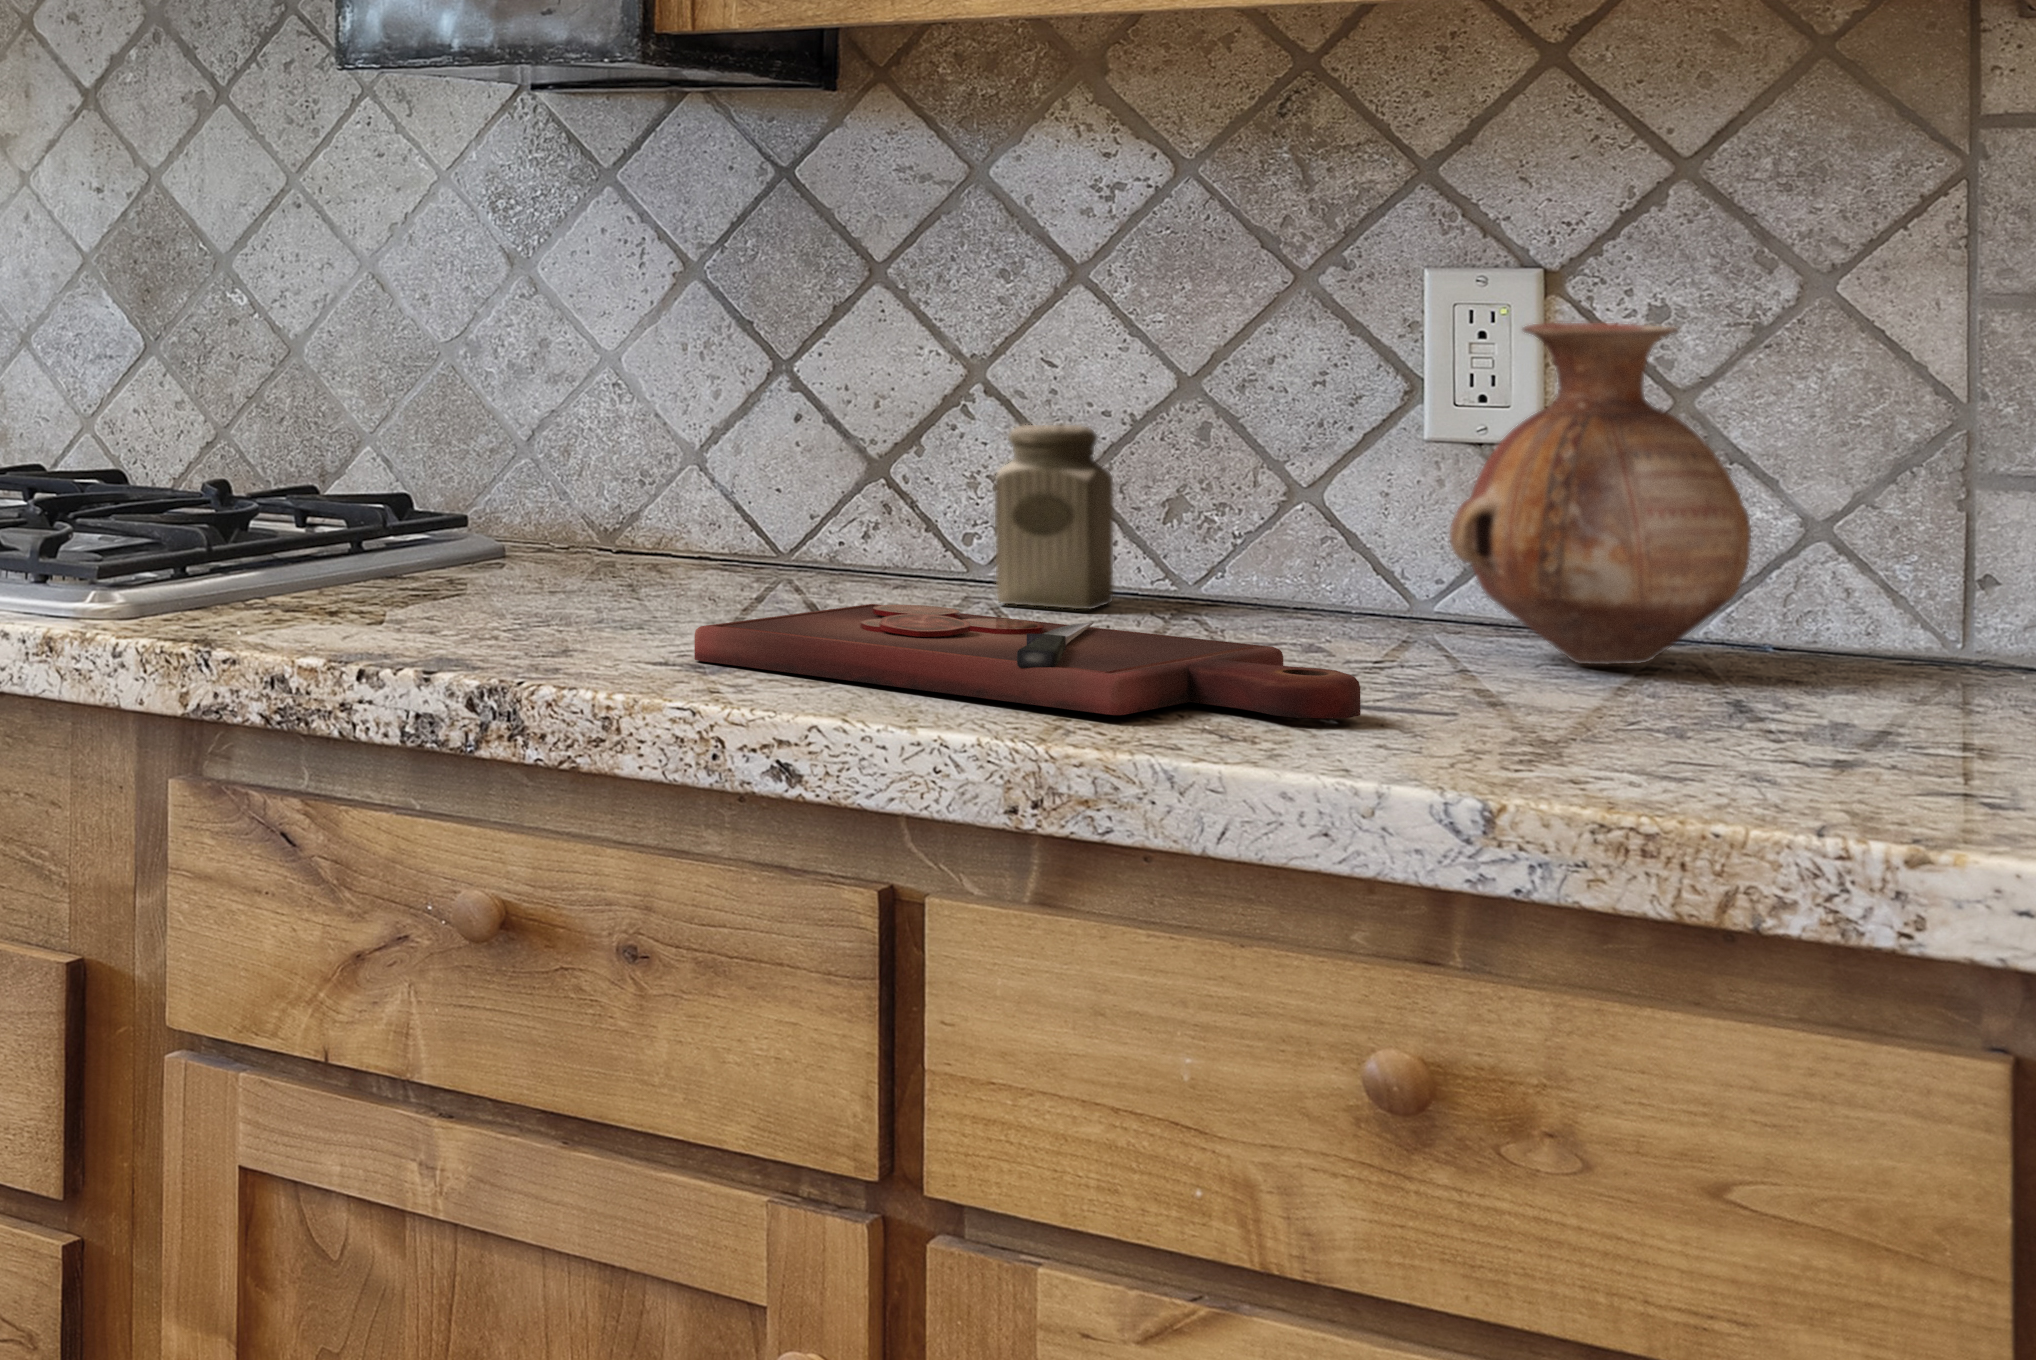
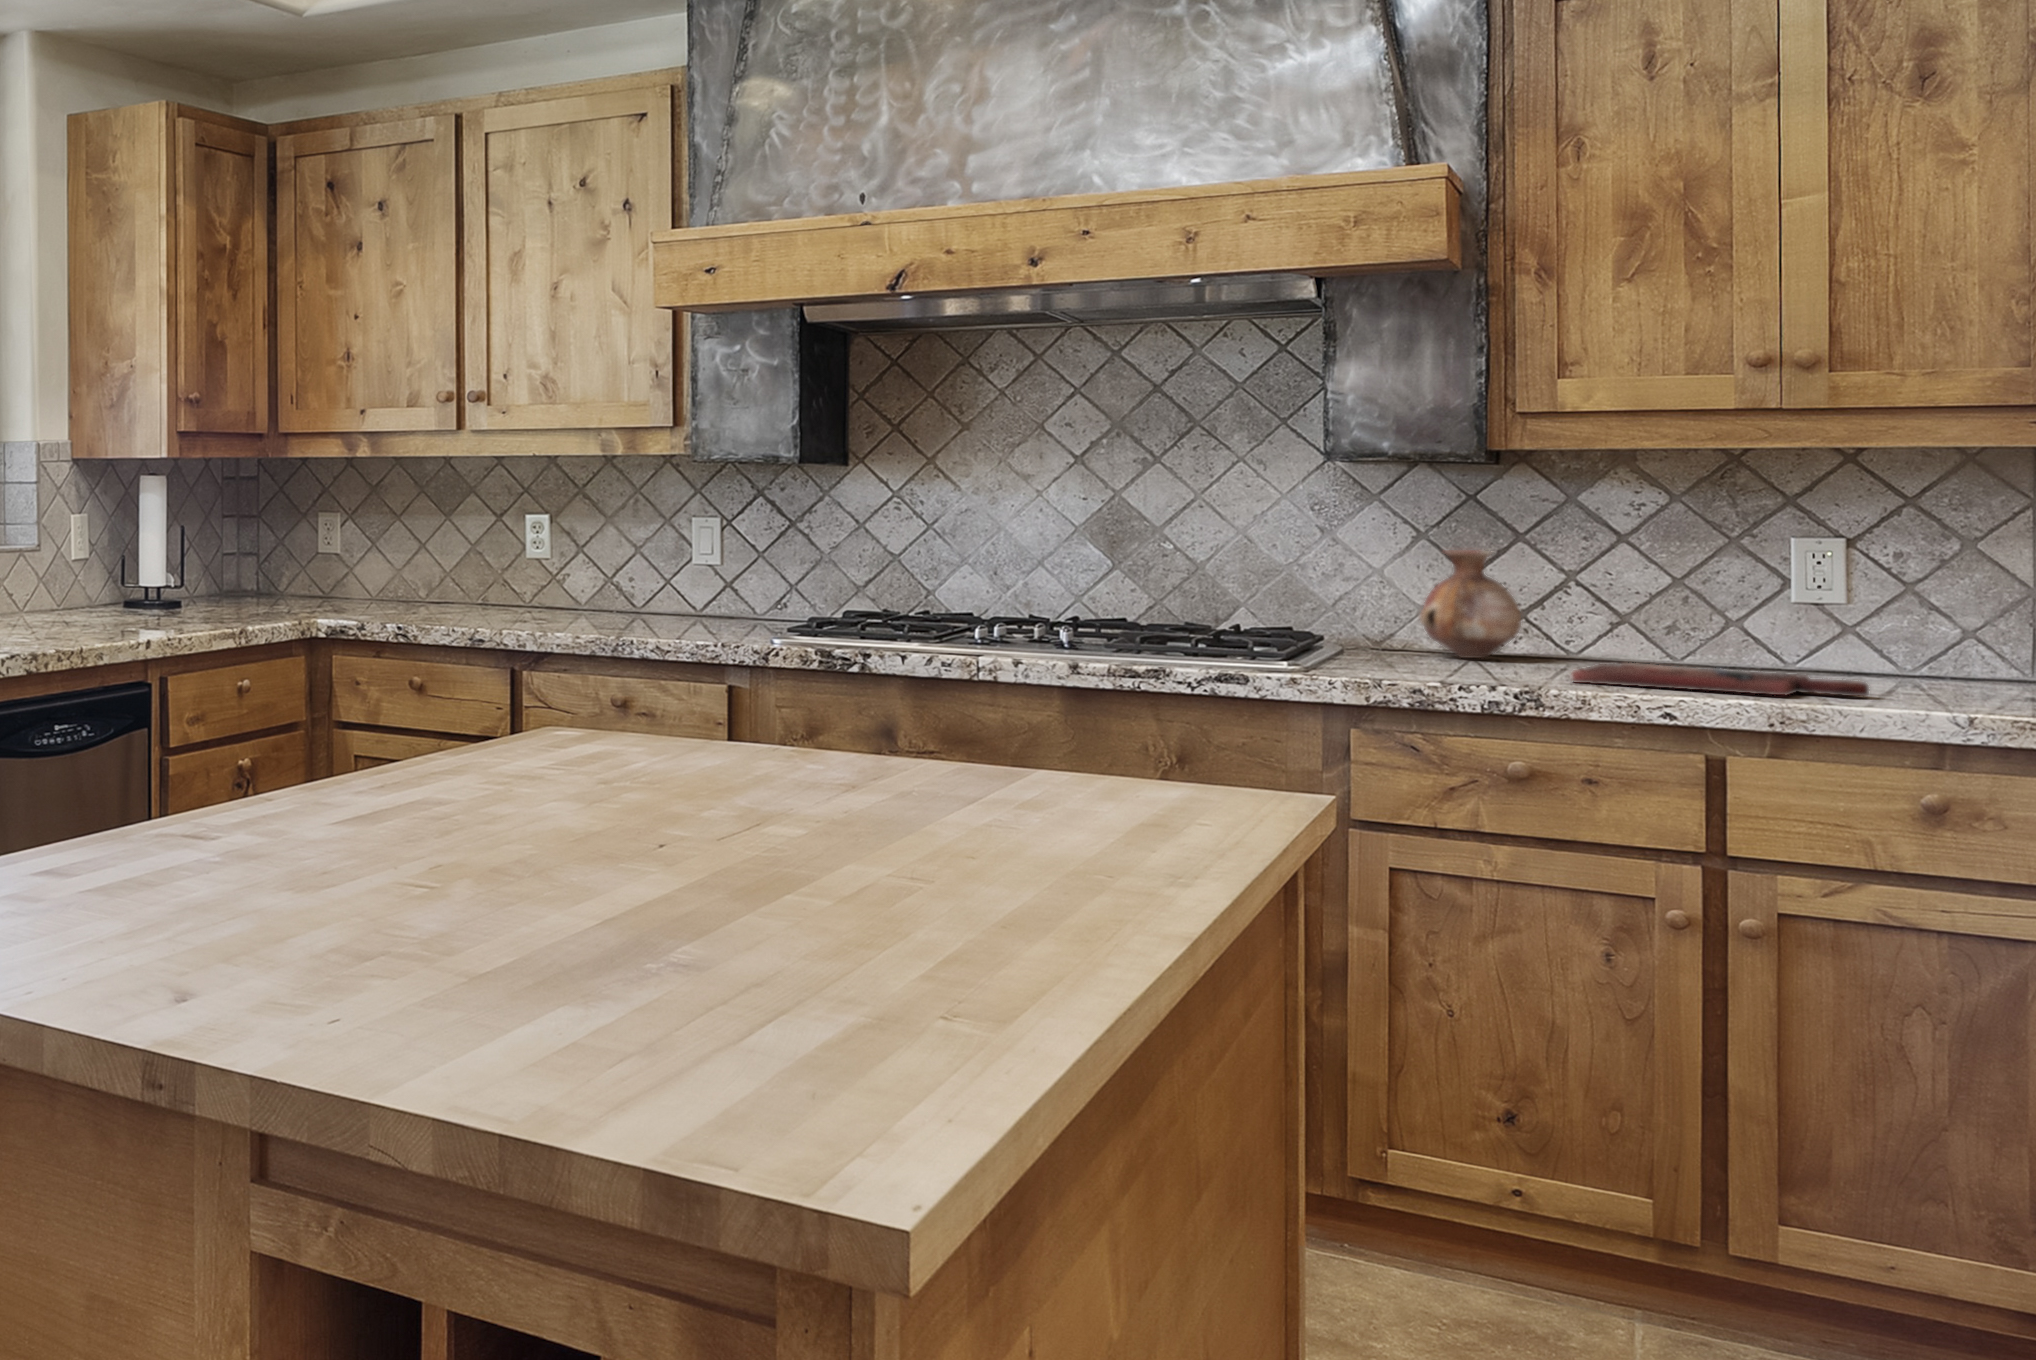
vase: present [1450,323,1751,665] -> present [1420,550,1521,658]
salt shaker: present [995,425,1114,609] -> none [1611,598,1662,667]

